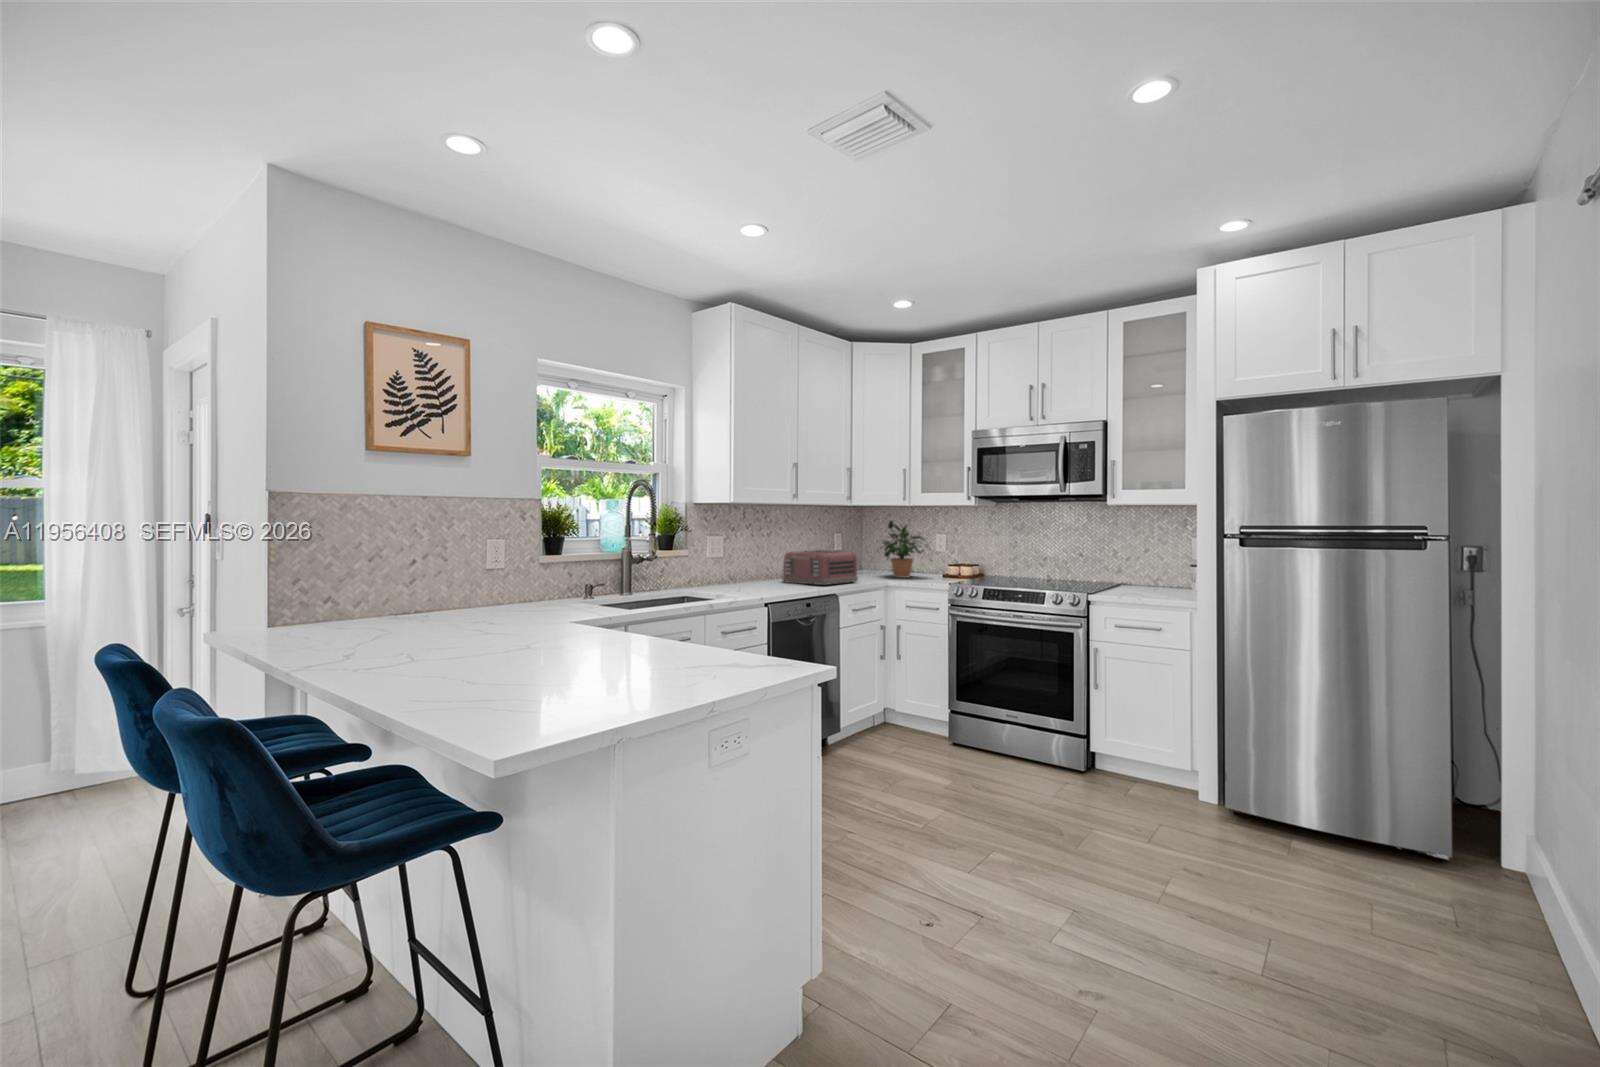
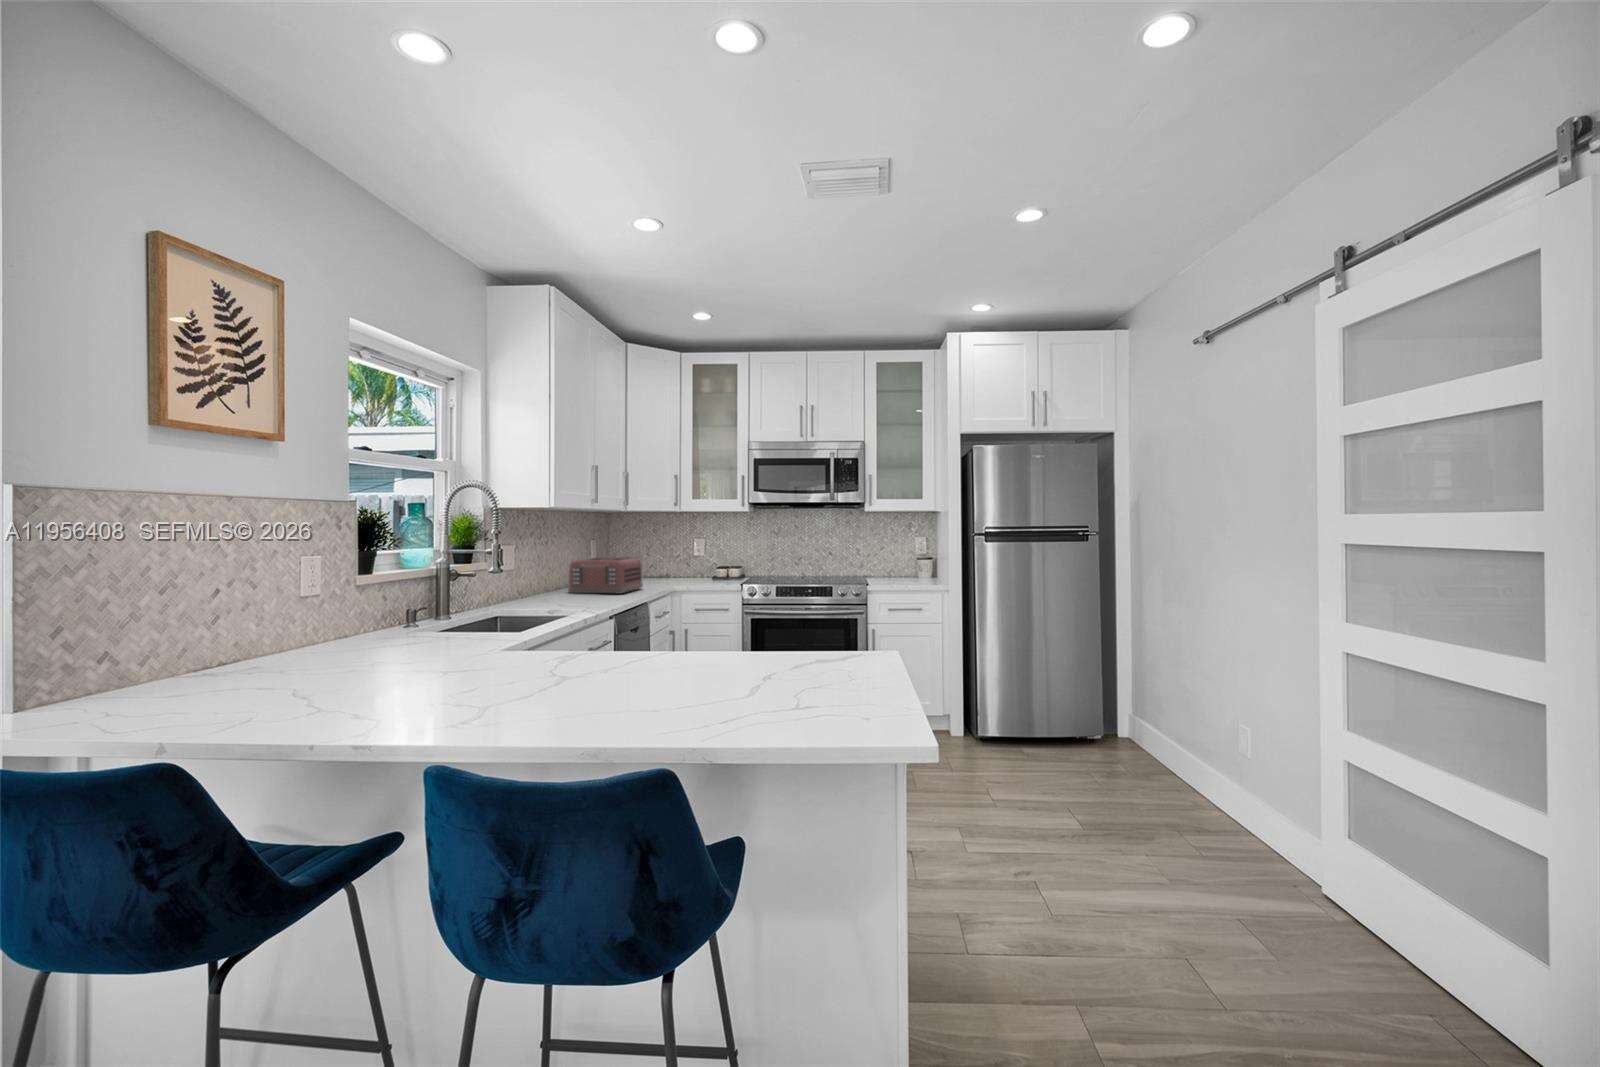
potted plant: present [881,521,928,578] -> none [641,526,696,582]

